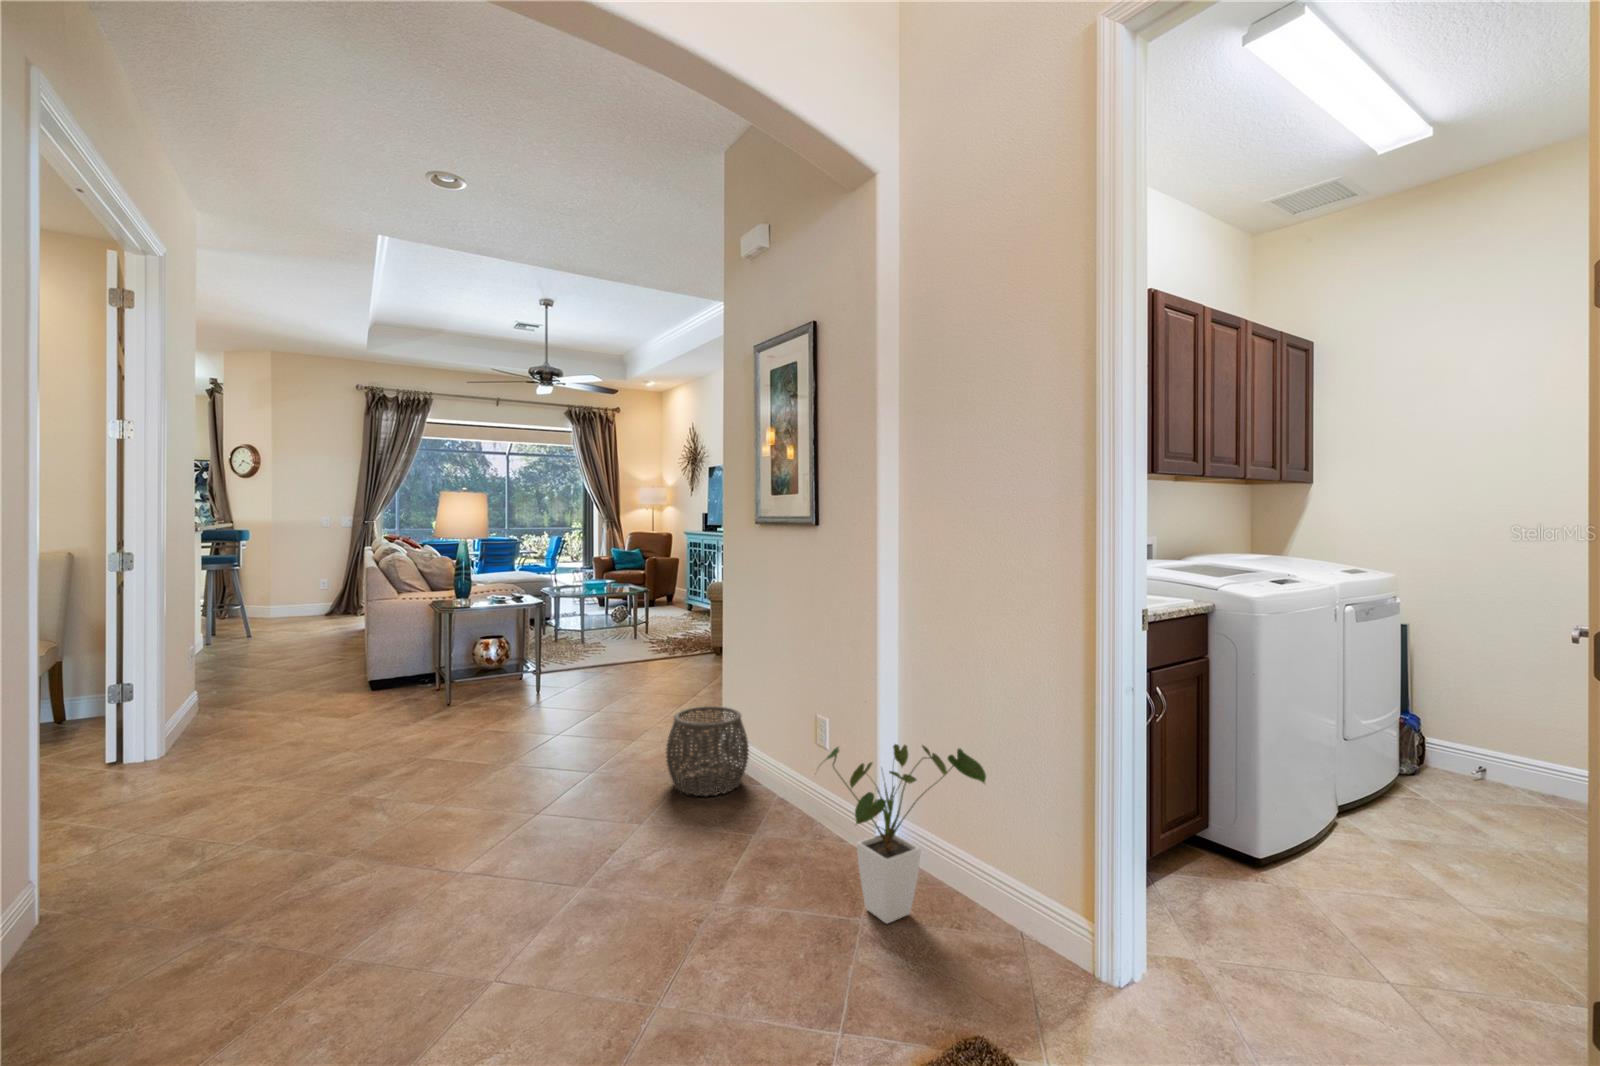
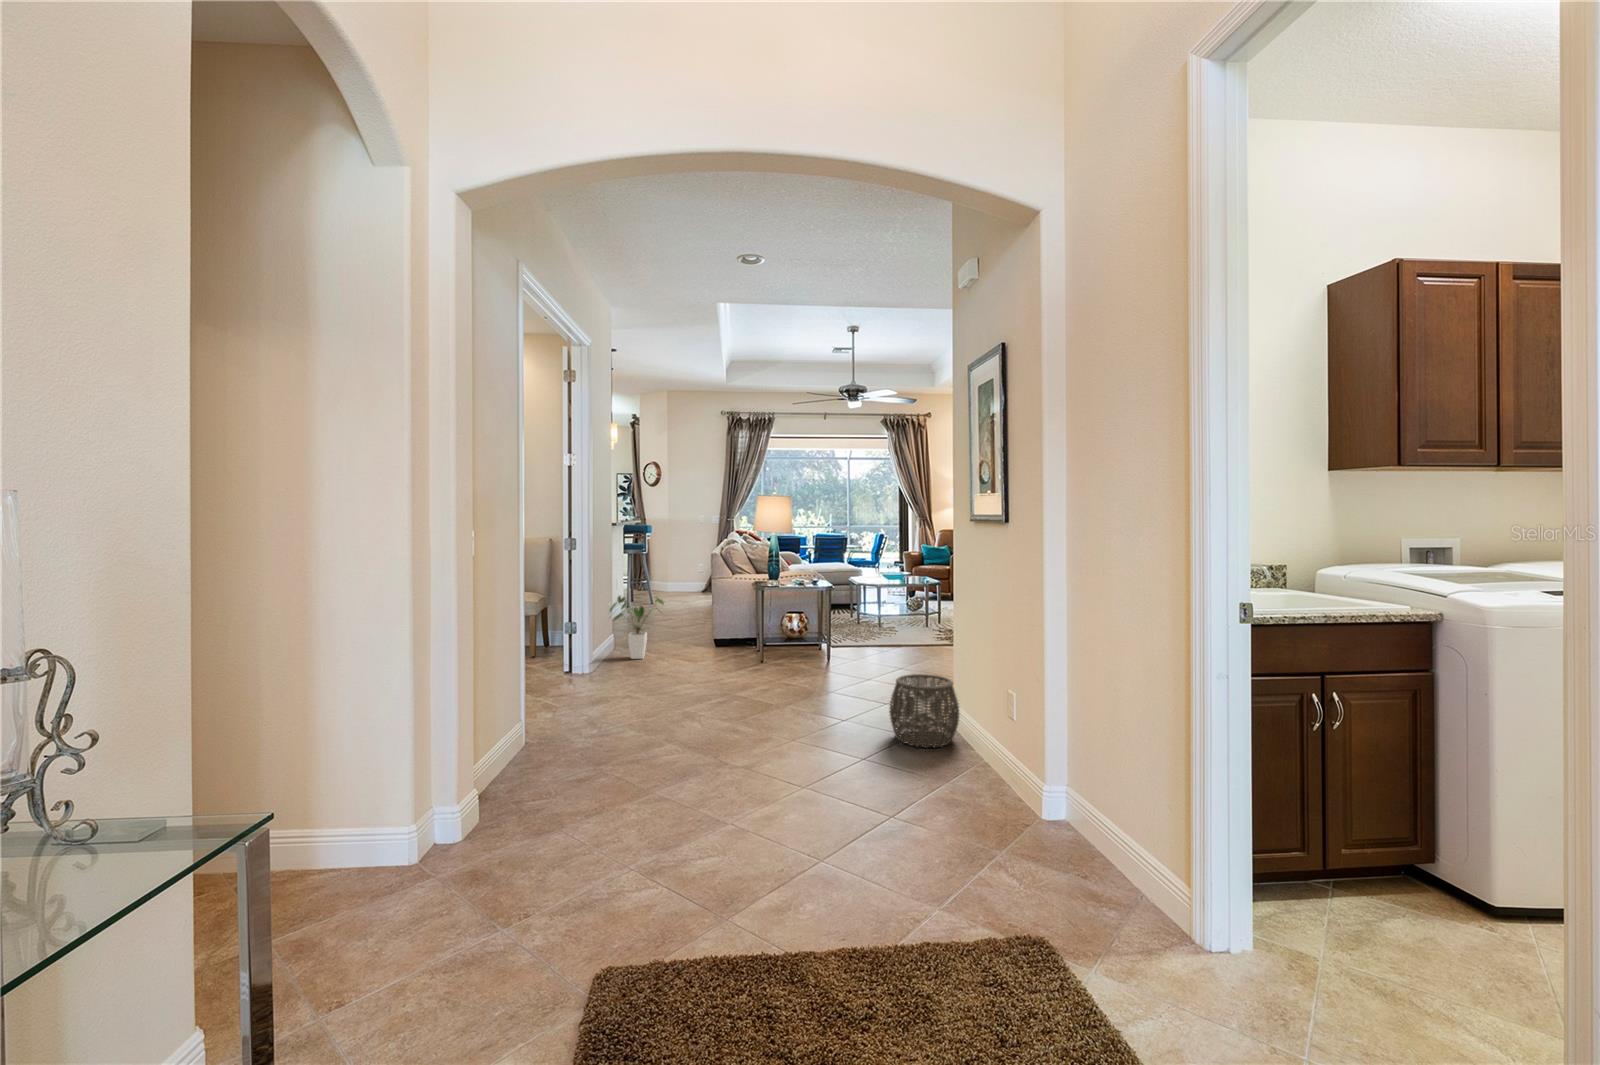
house plant: present [825,744,986,923] -> present [610,596,664,659]

